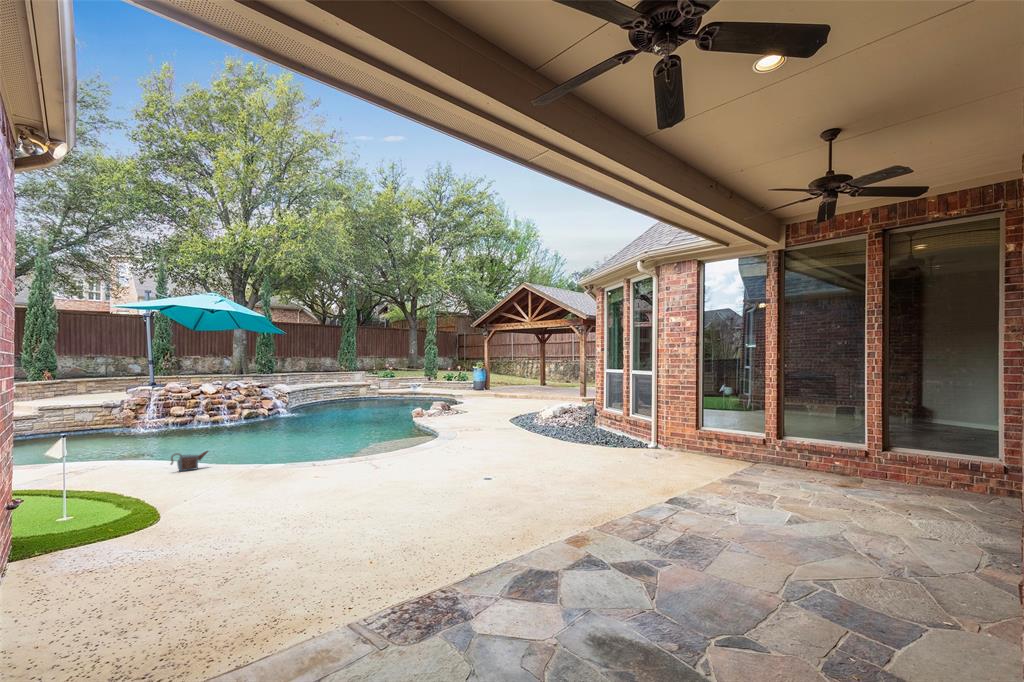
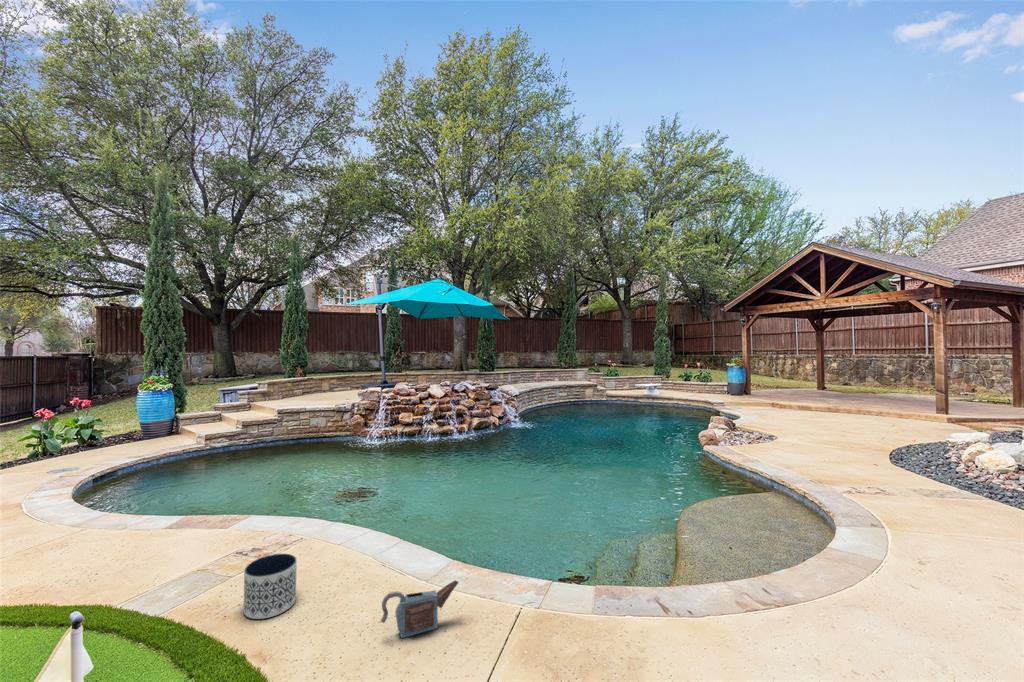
planter: none [91,451,120,475] -> present [244,554,296,619]

